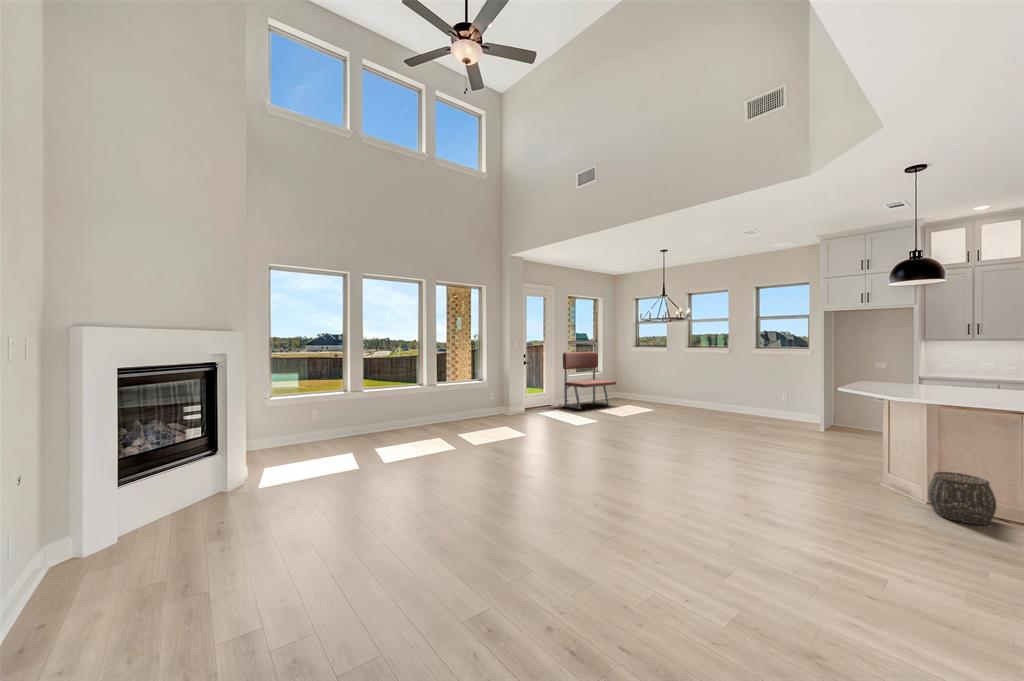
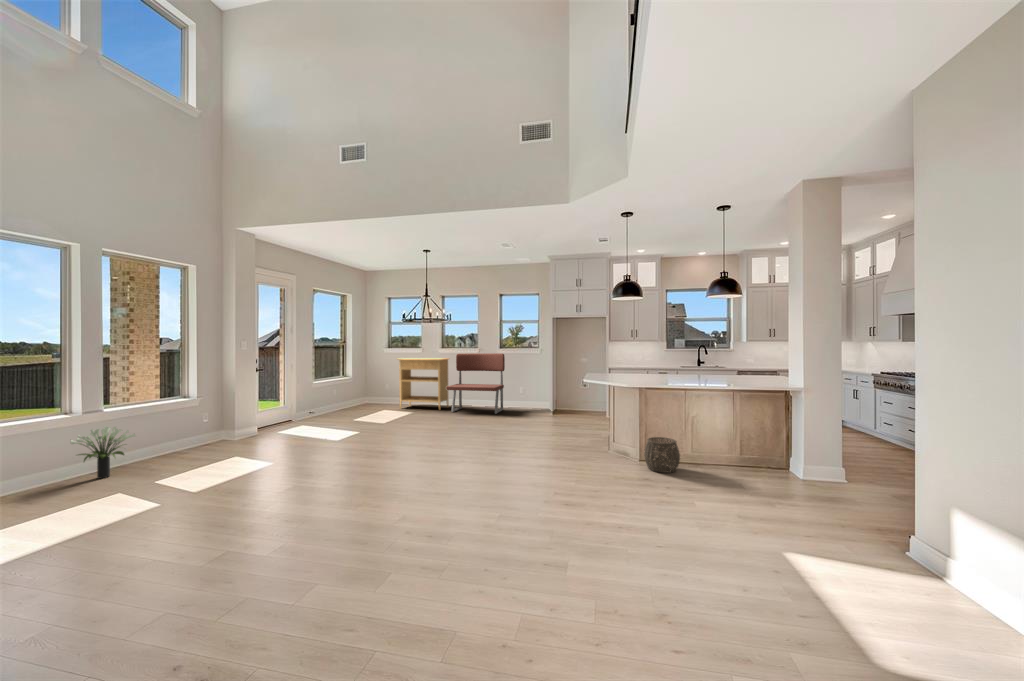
bench: present [563,352,616,409] -> present [446,353,505,414]
console table: none [641,357,698,411] -> present [398,358,449,410]
potted plant: none [420,395,450,428] -> present [70,427,136,479]

